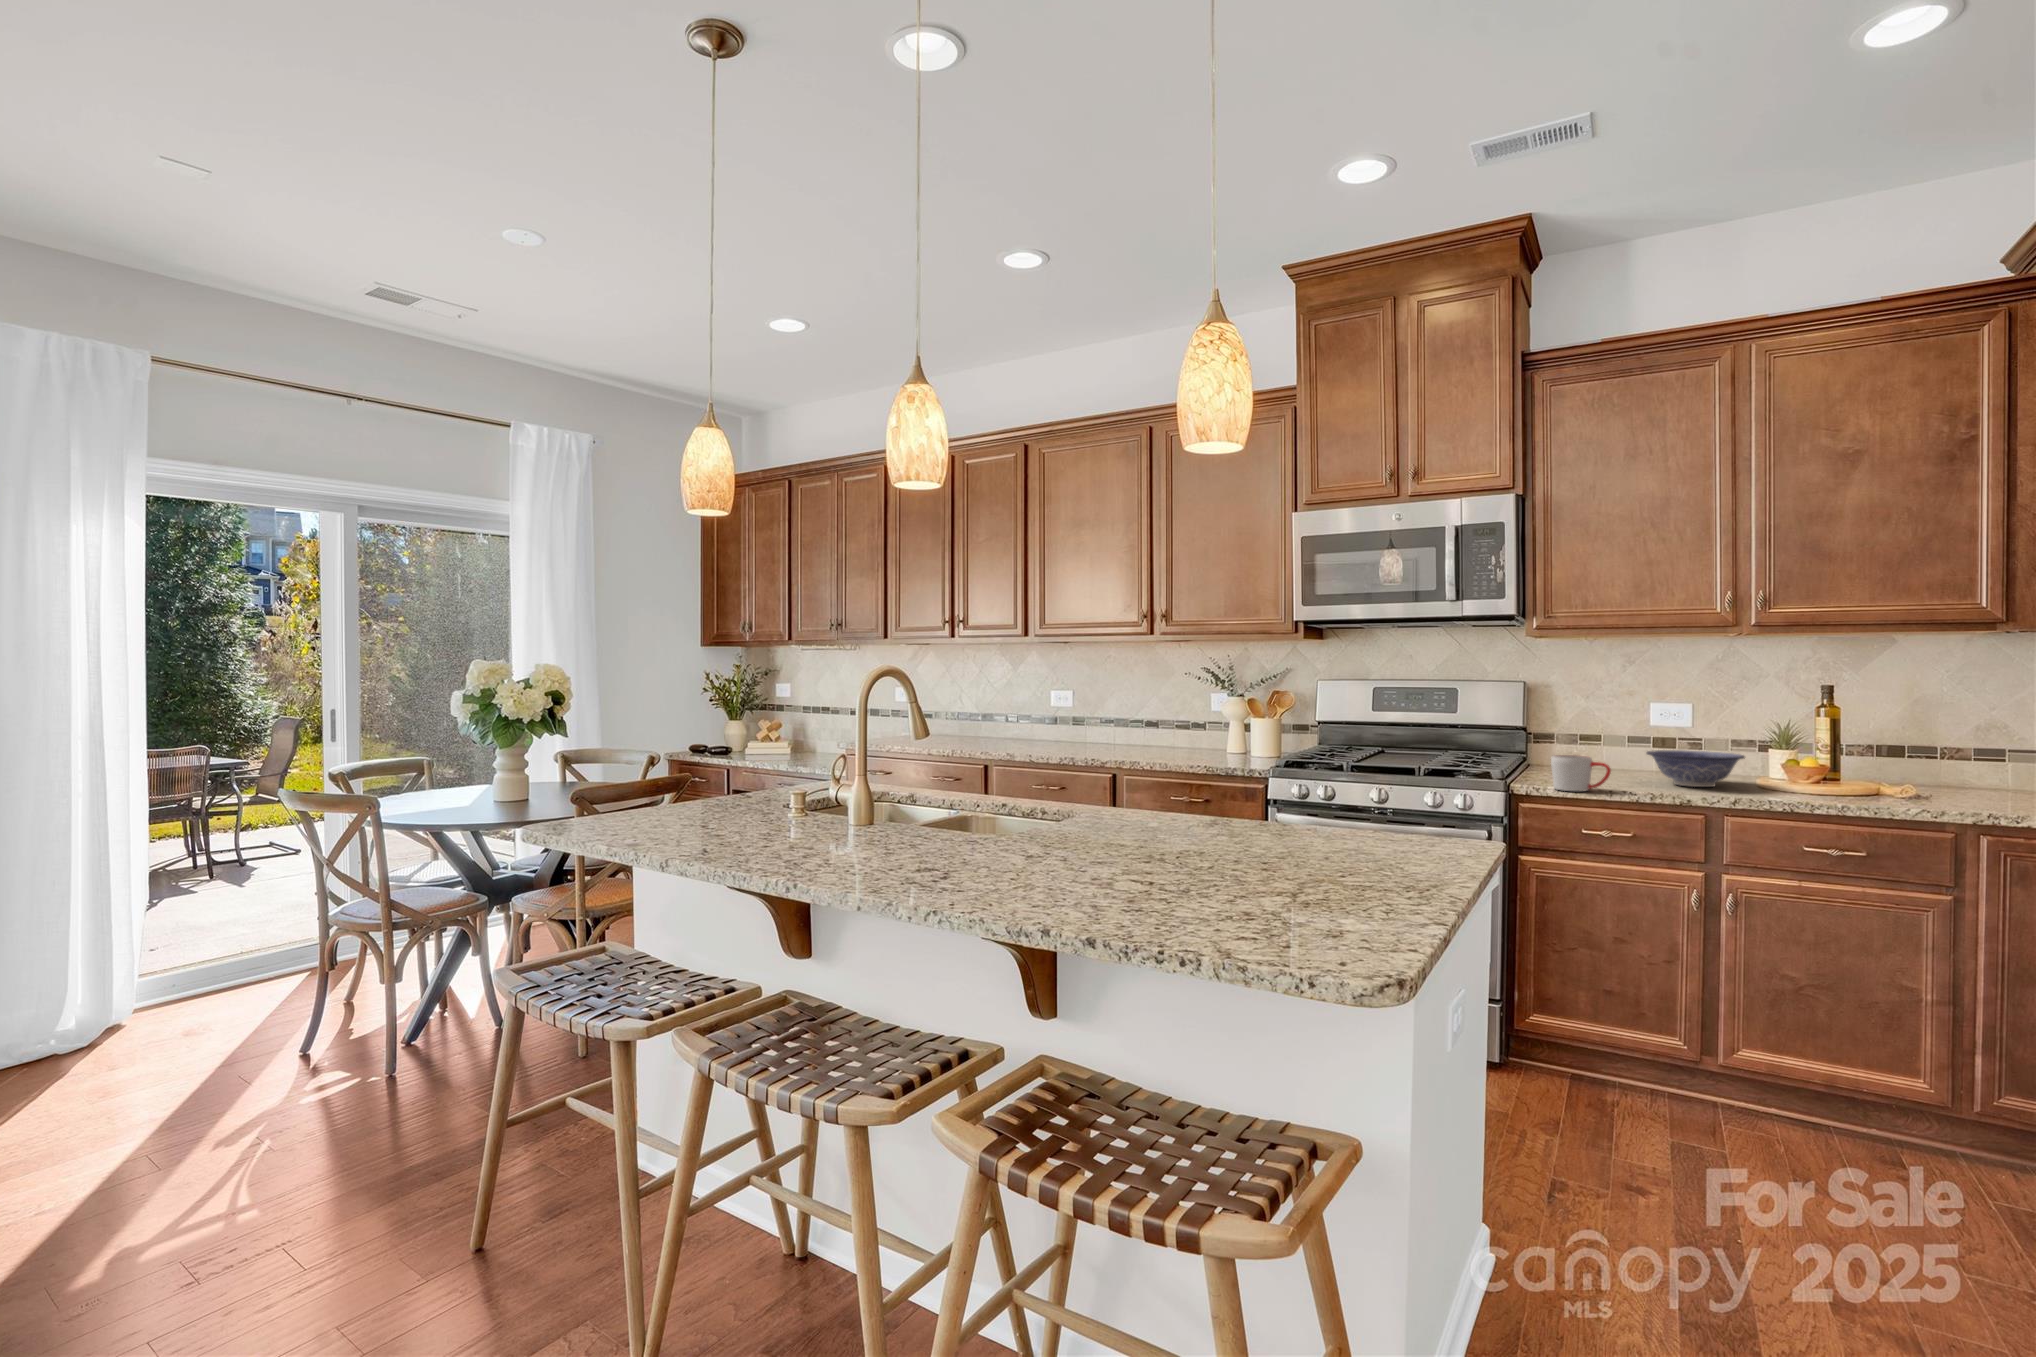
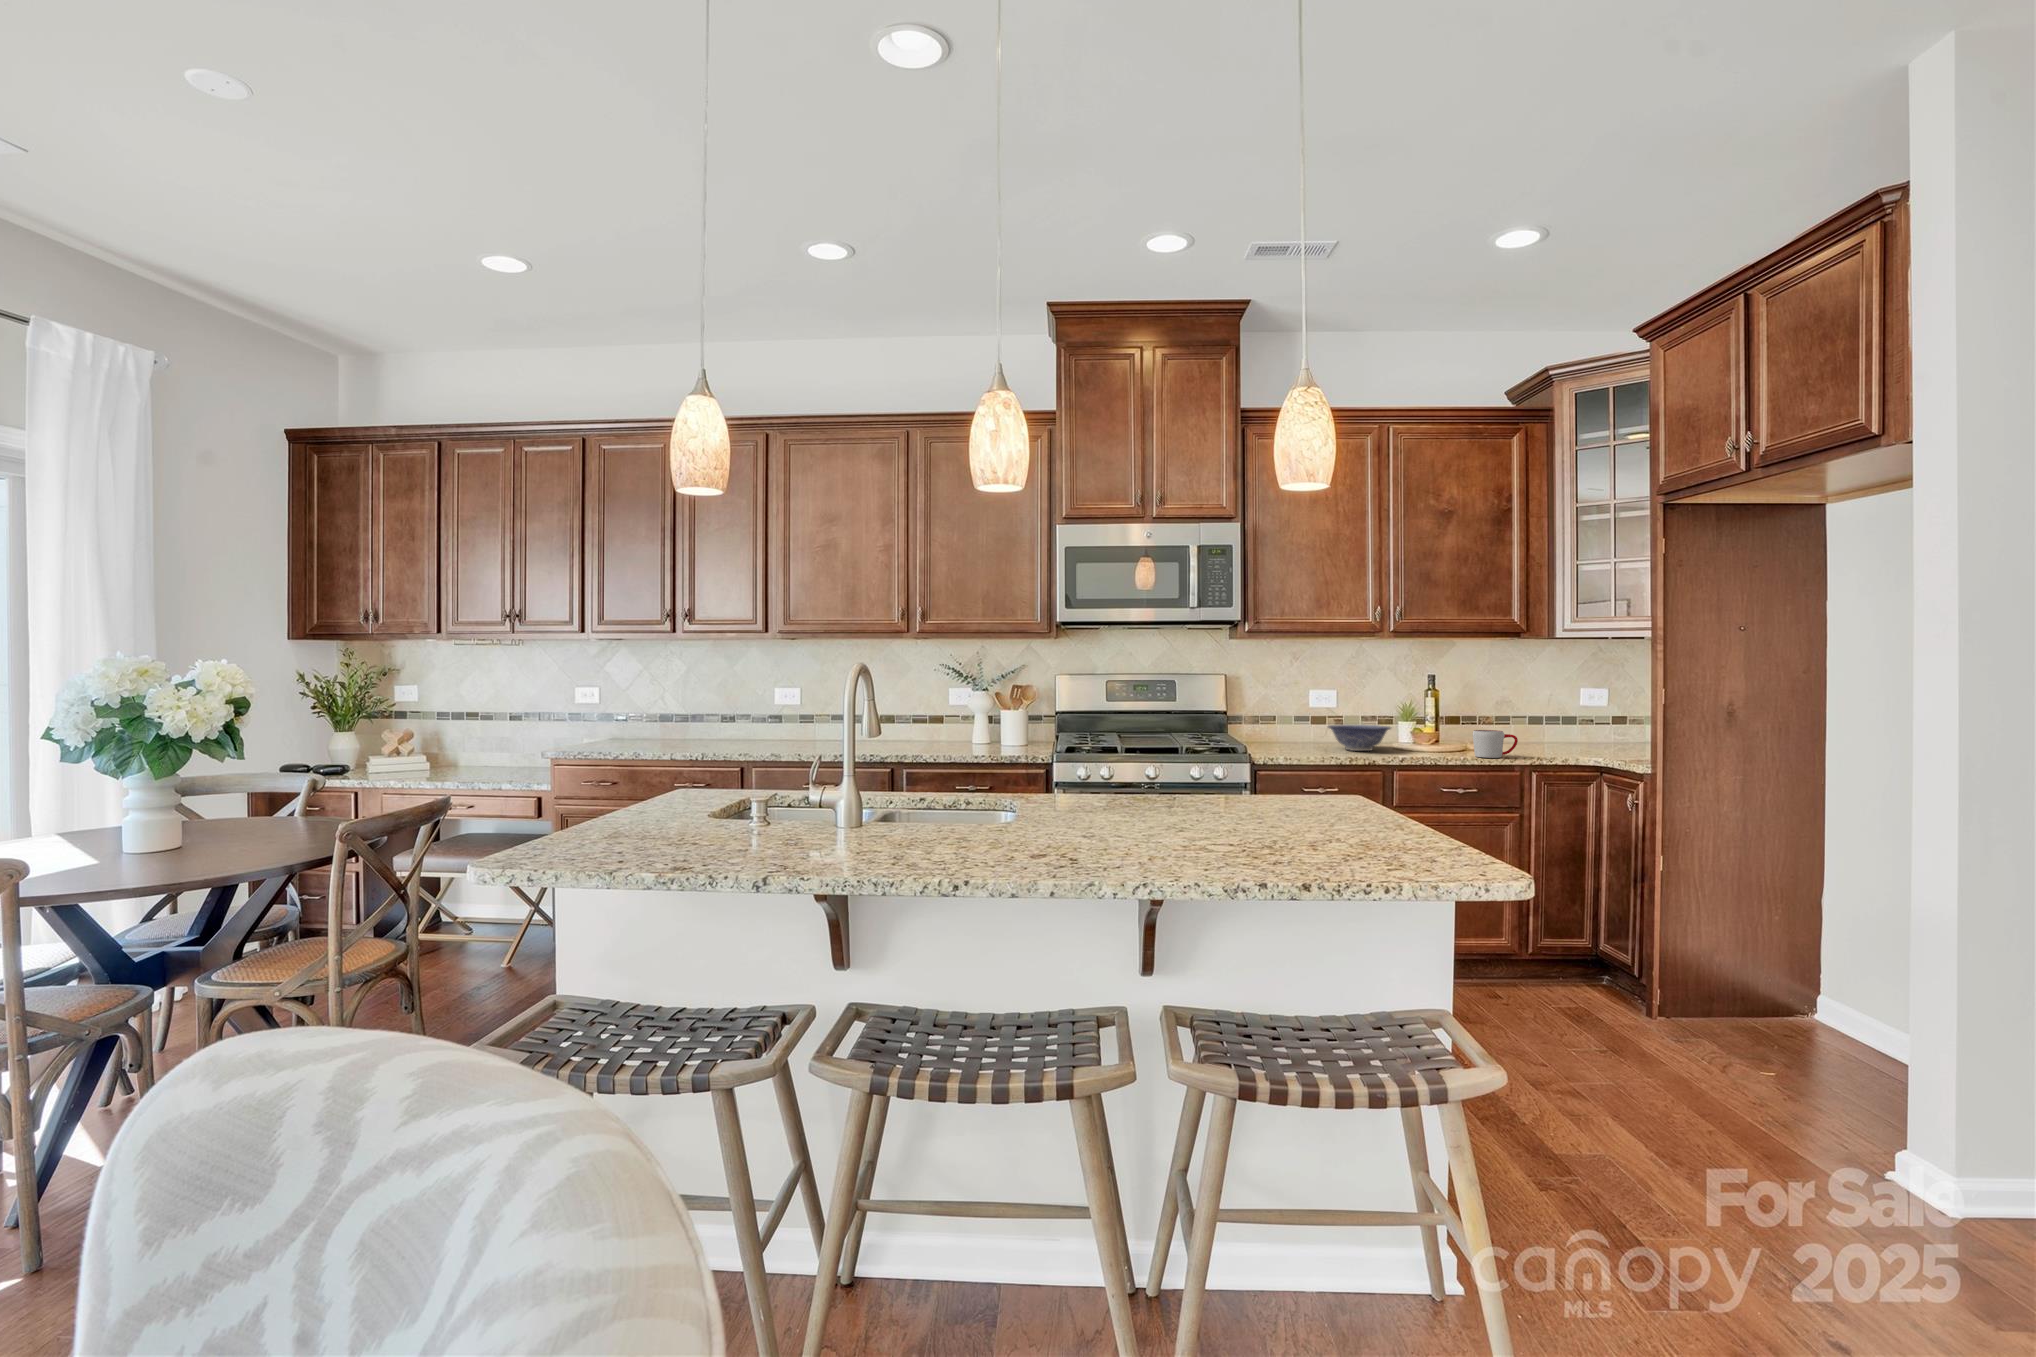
mug: present [1551,755,1611,791] -> present [1473,730,1518,758]

